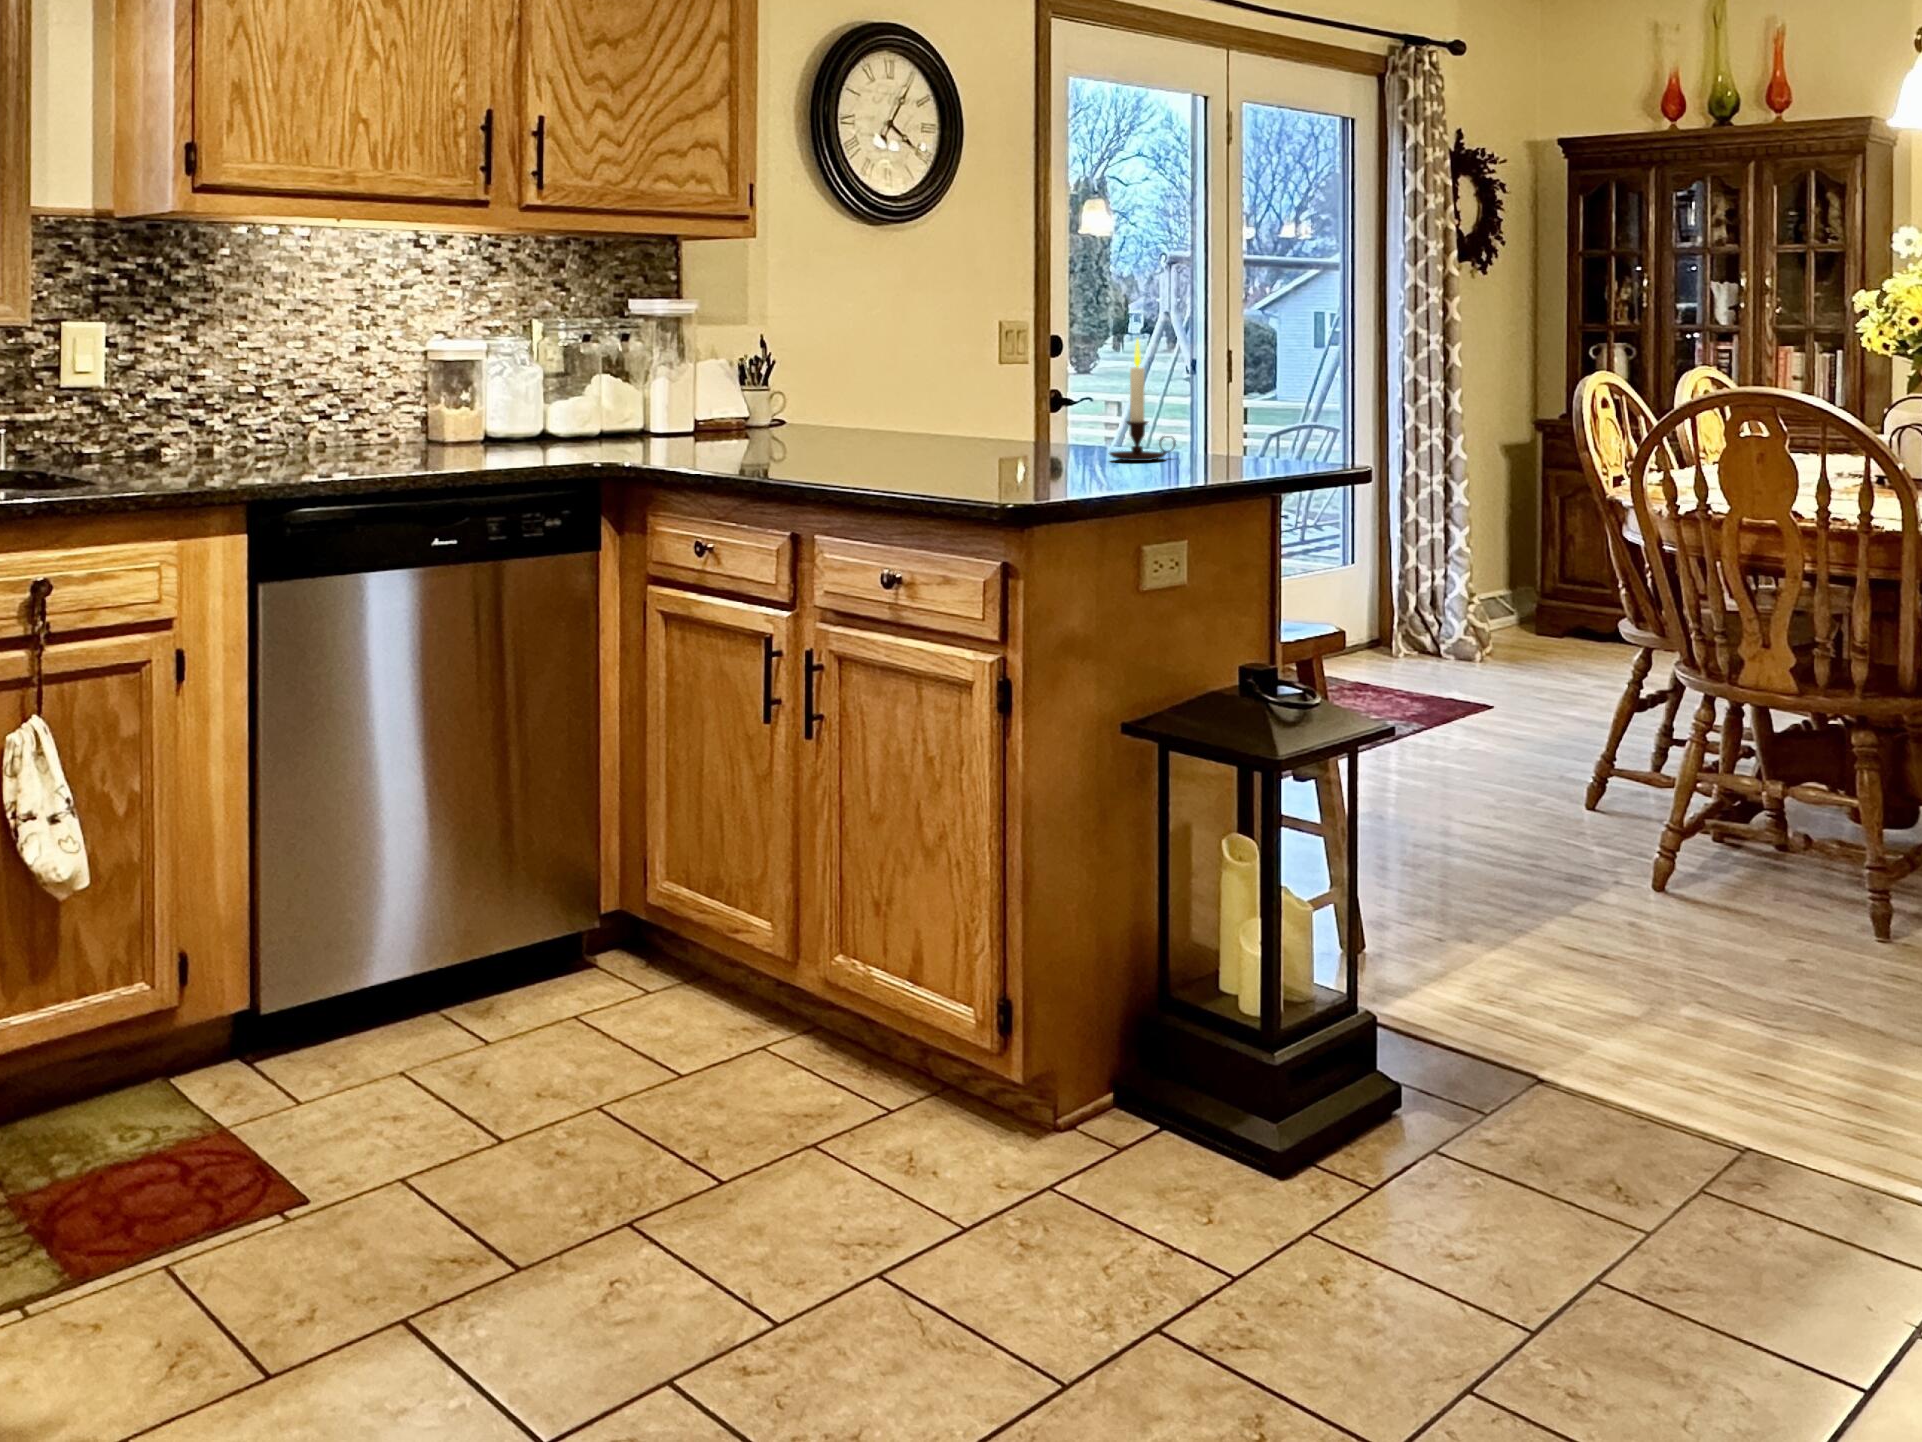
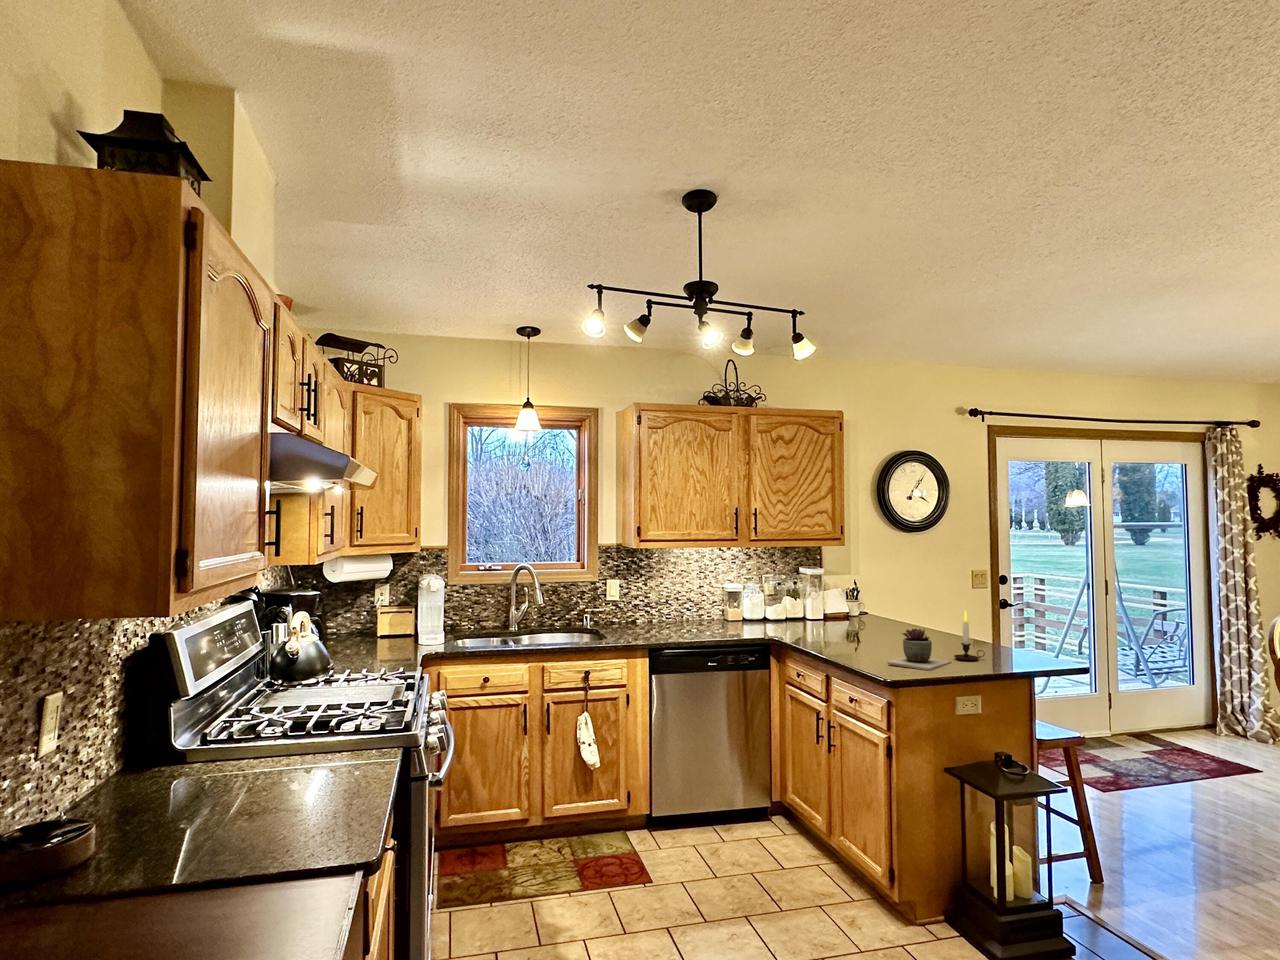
succulent plant: none [978,379,1115,478] -> present [887,629,951,670]

